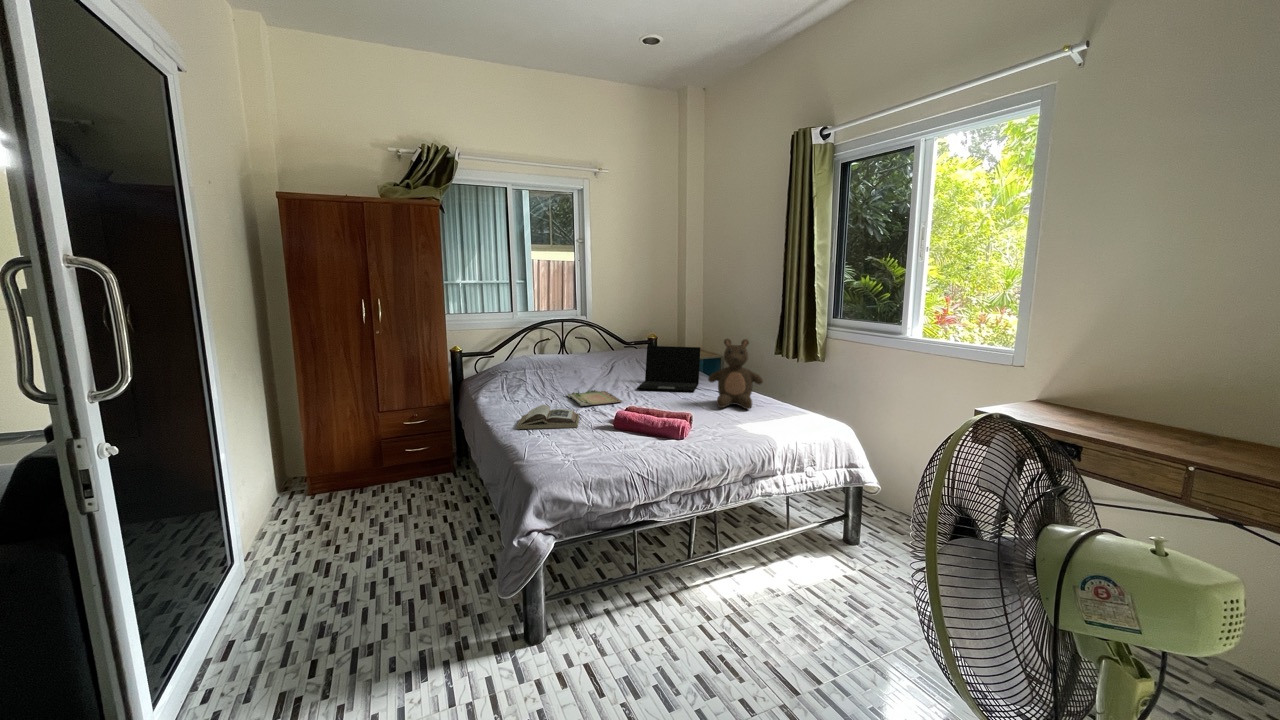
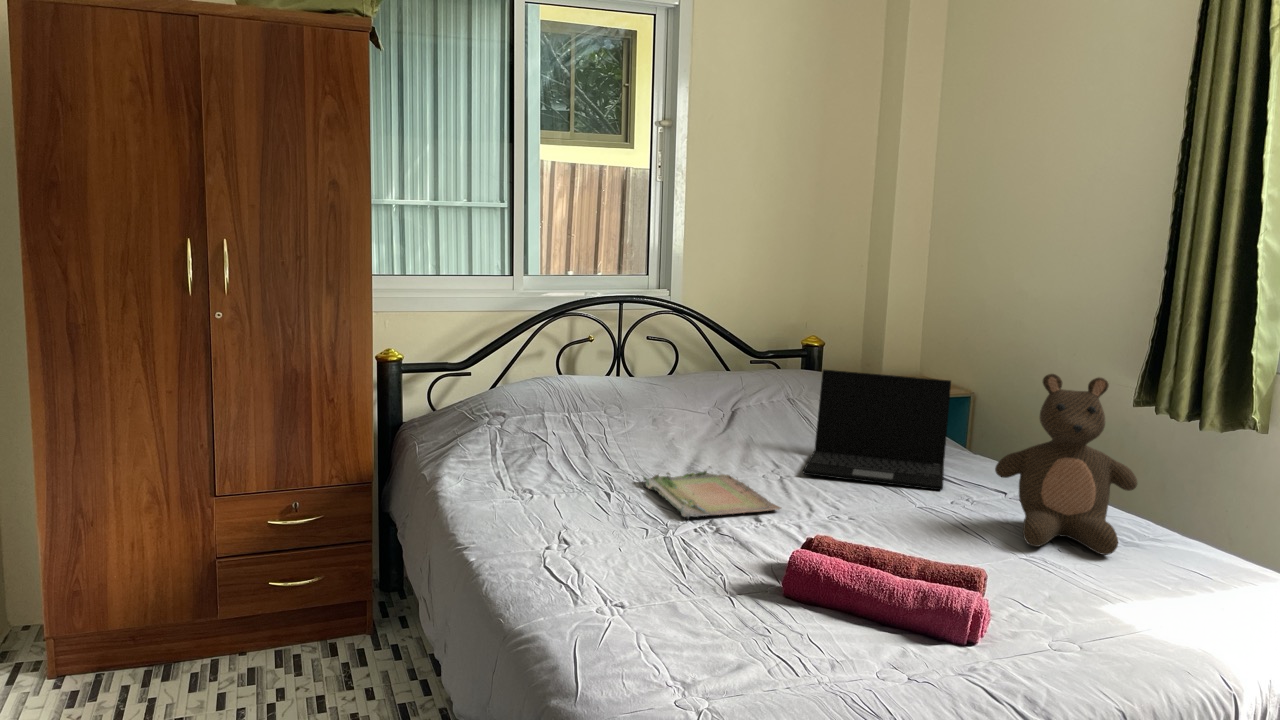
book: present [517,405,579,429] -> none [543,518,692,586]

